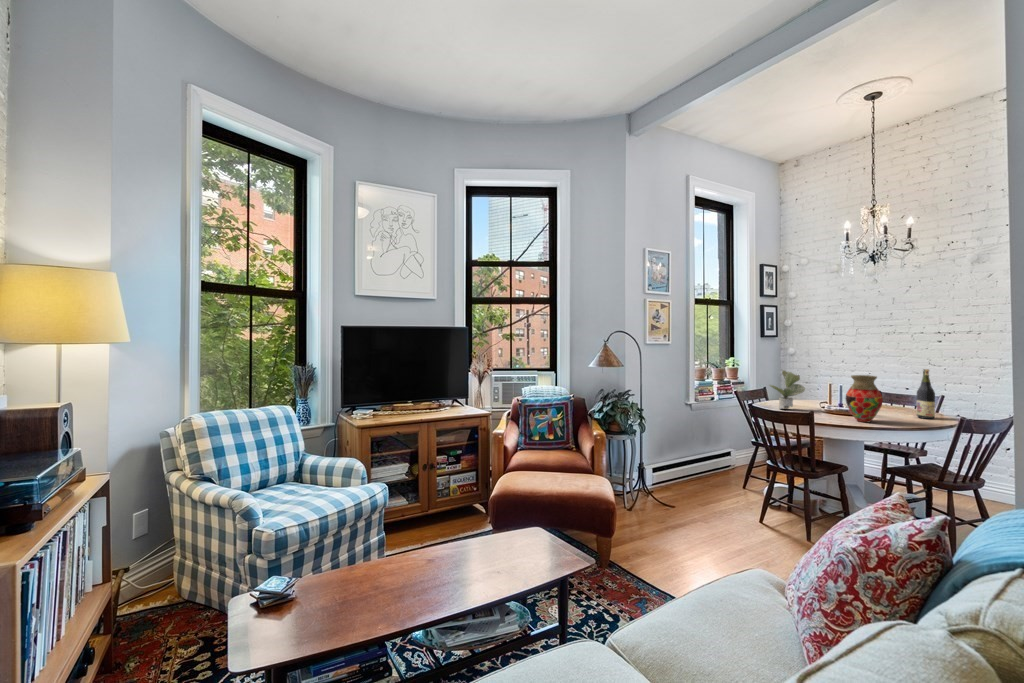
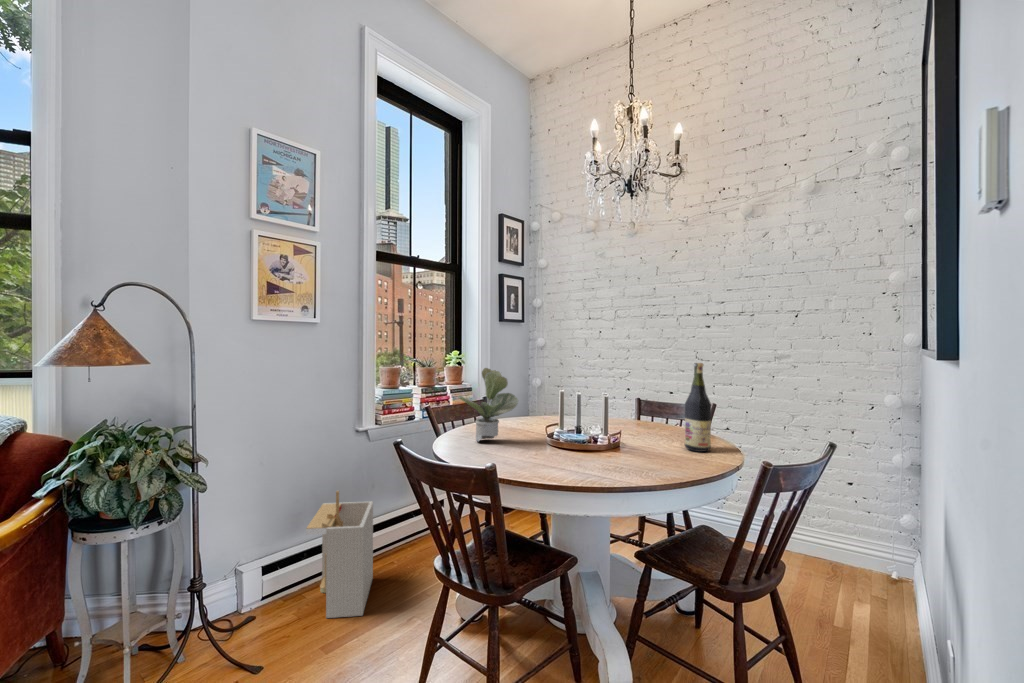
vase: present [846,375,883,422] -> none [571,375,632,470]
storage bin: none [677,433,711,497] -> present [306,491,373,618]

